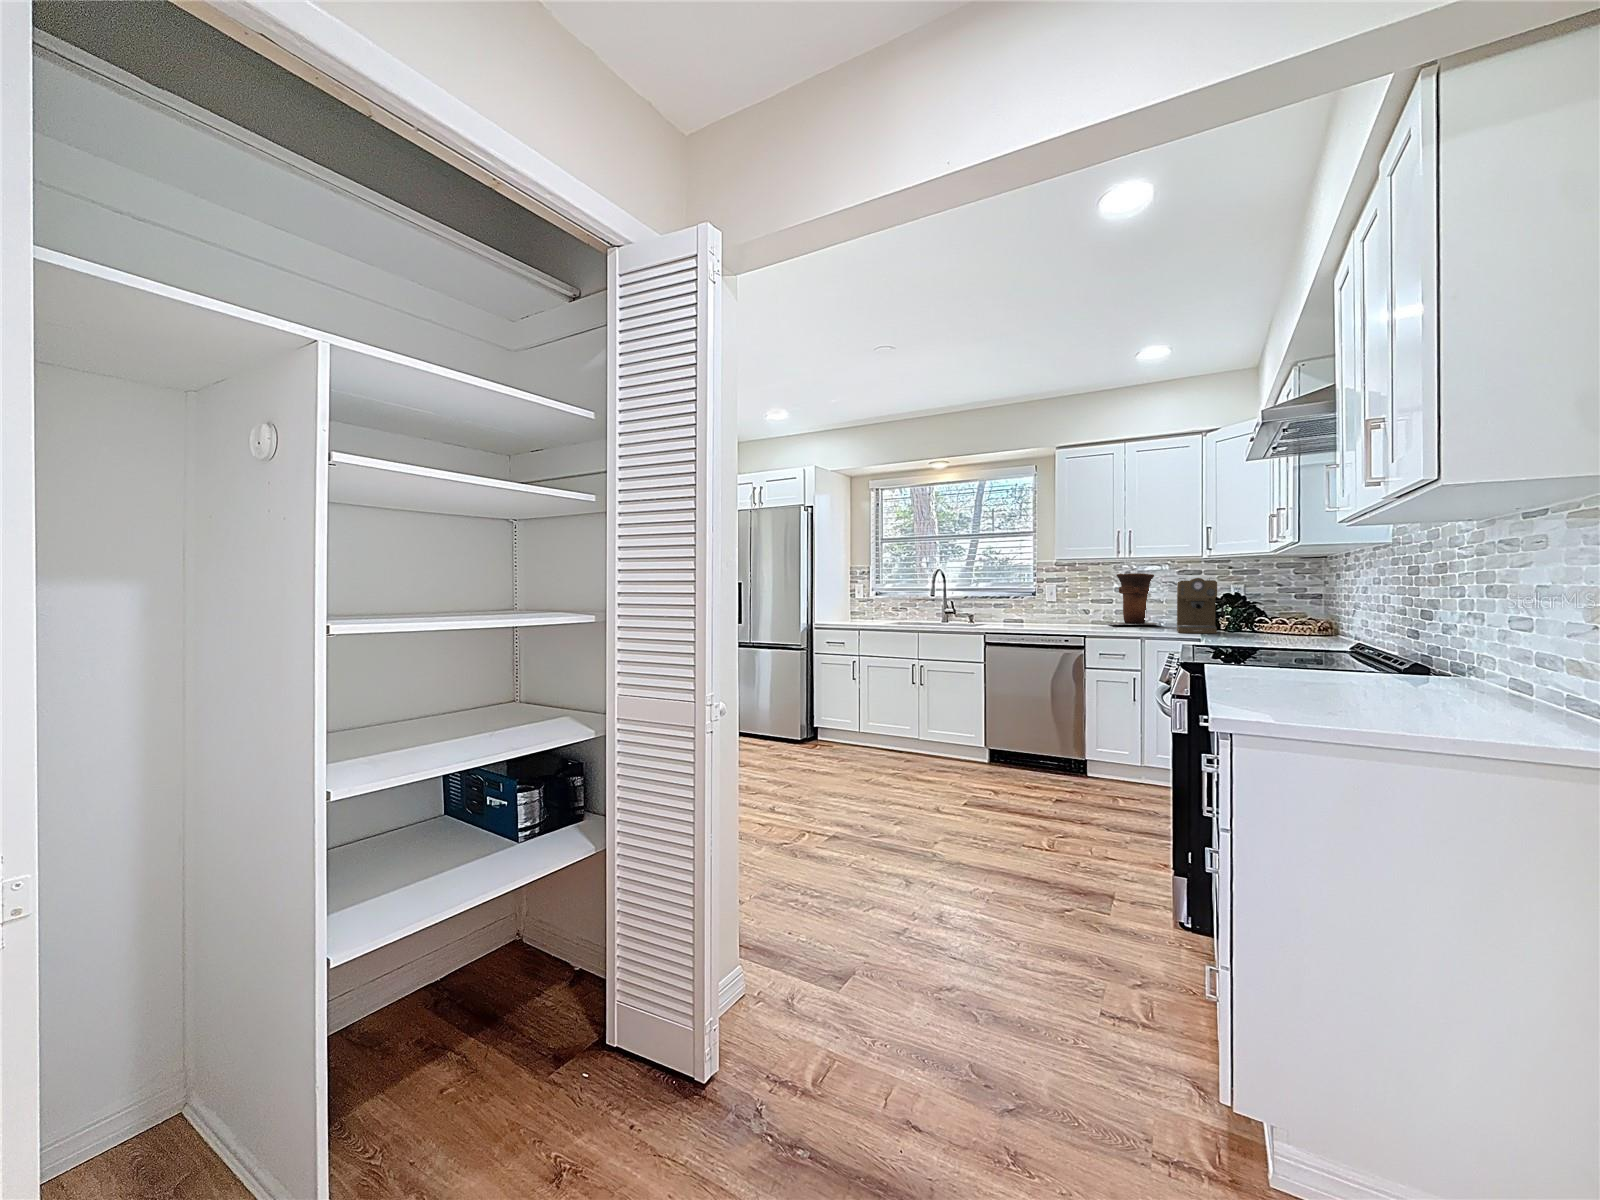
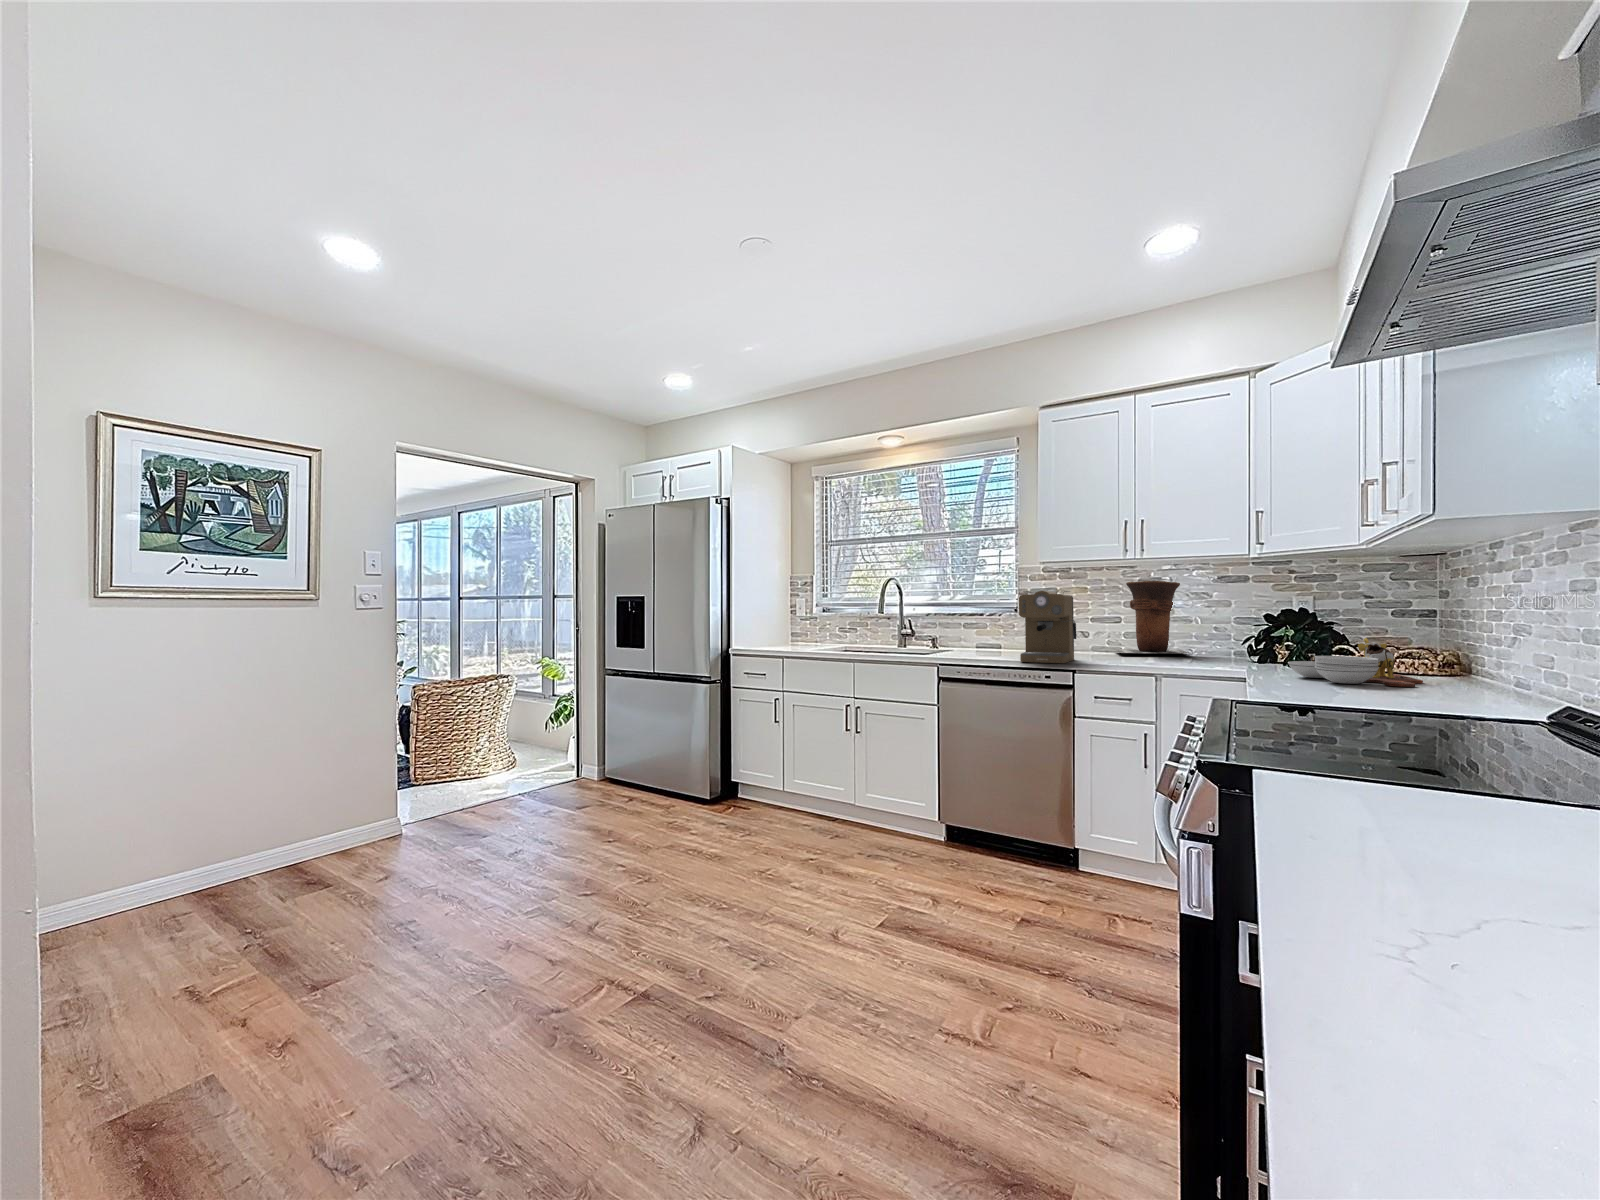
coffee maker: present [1177,578,1224,633] -> present [1019,591,1076,663]
cutting board: none [1226,612,1304,640] -> present [1288,638,1423,687]

